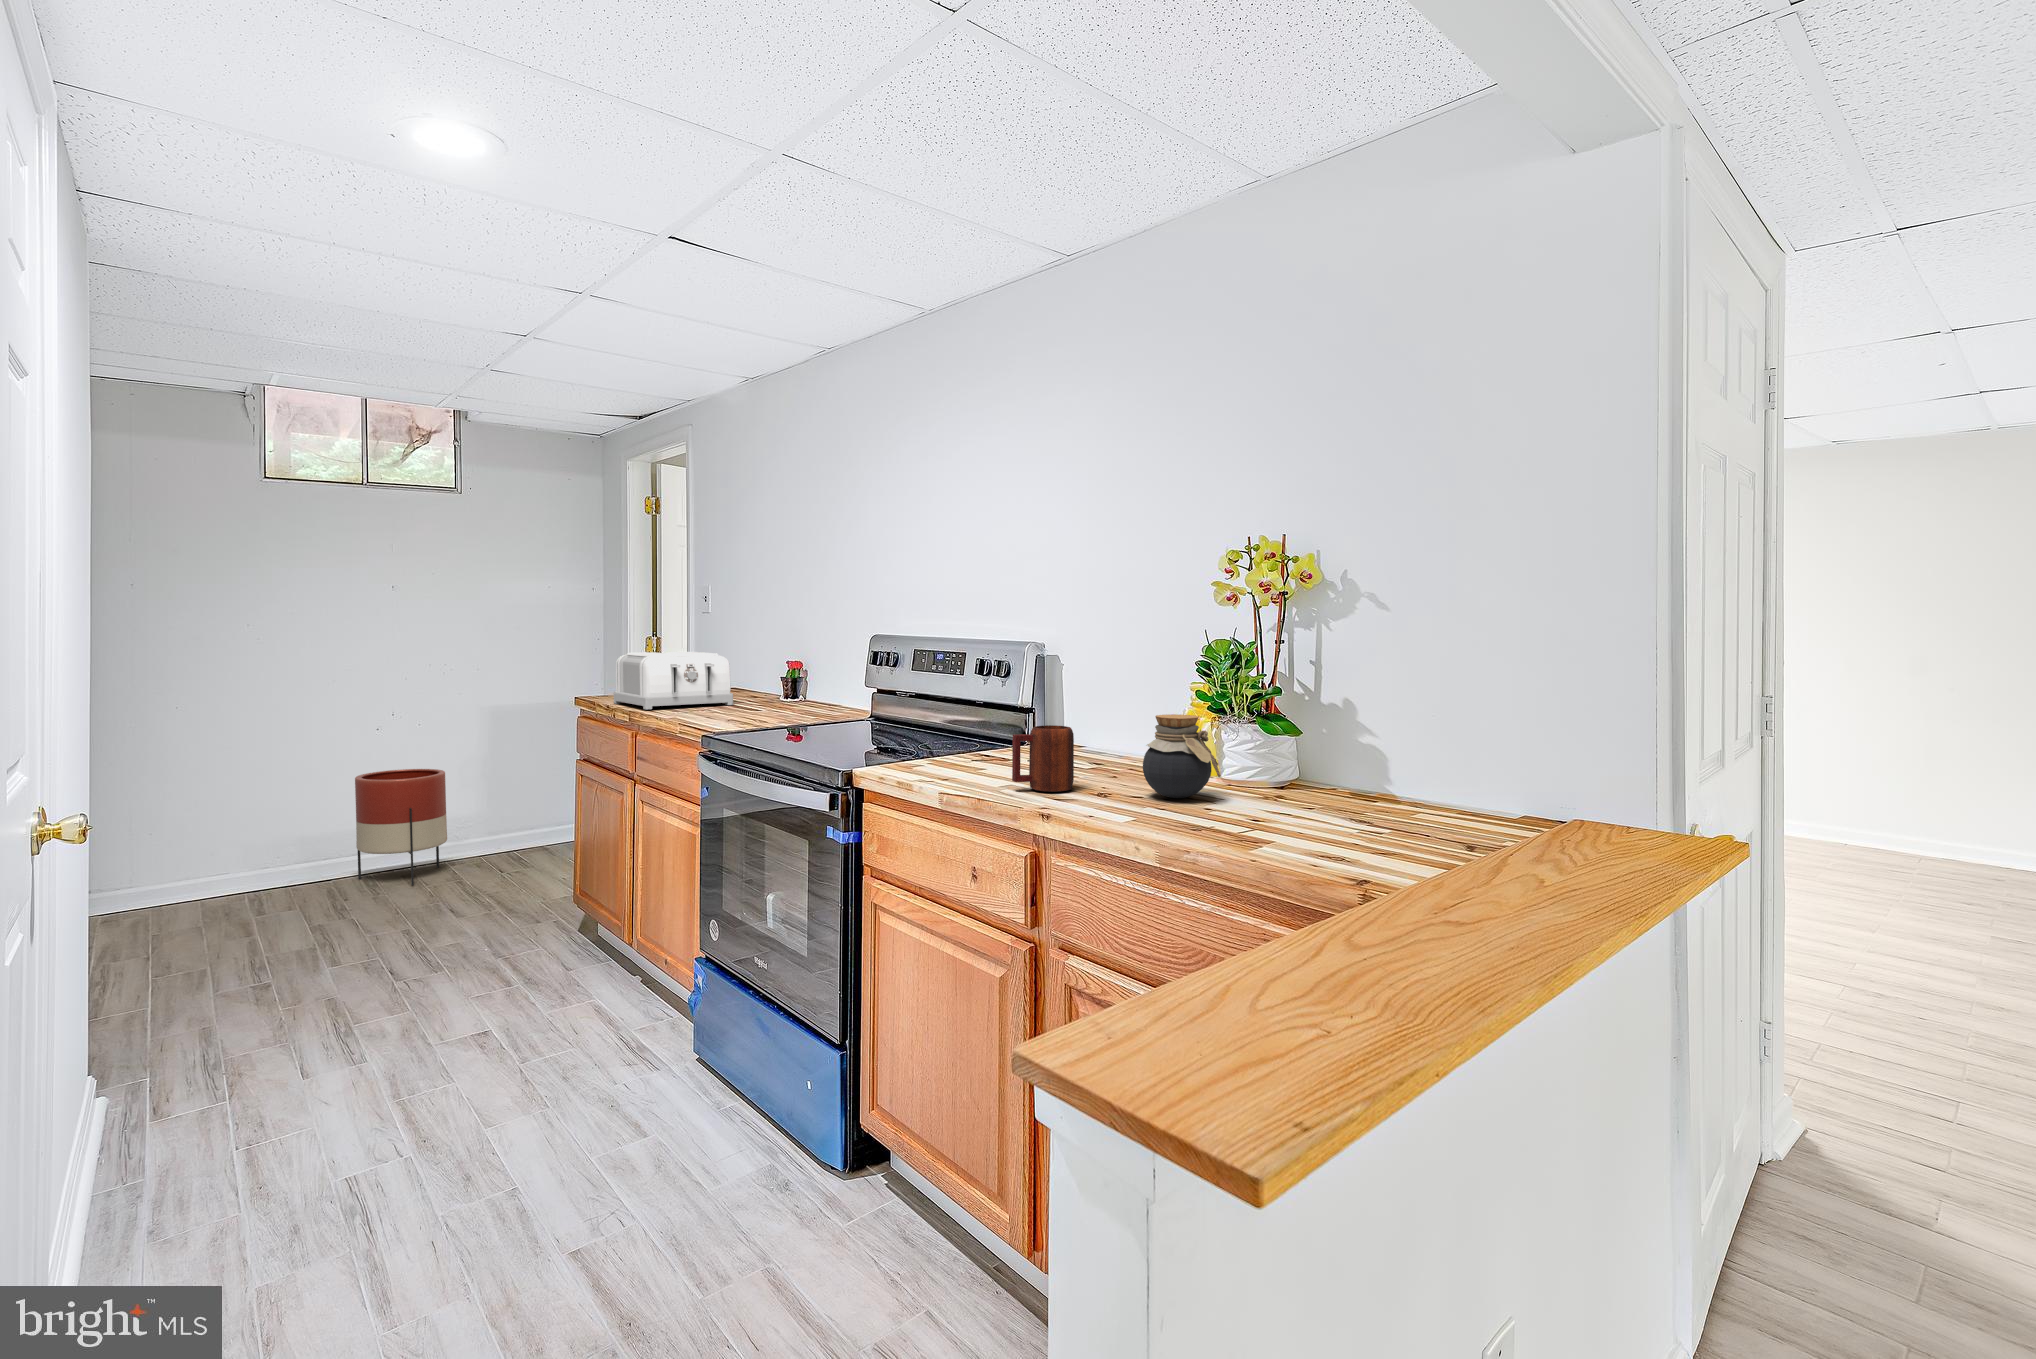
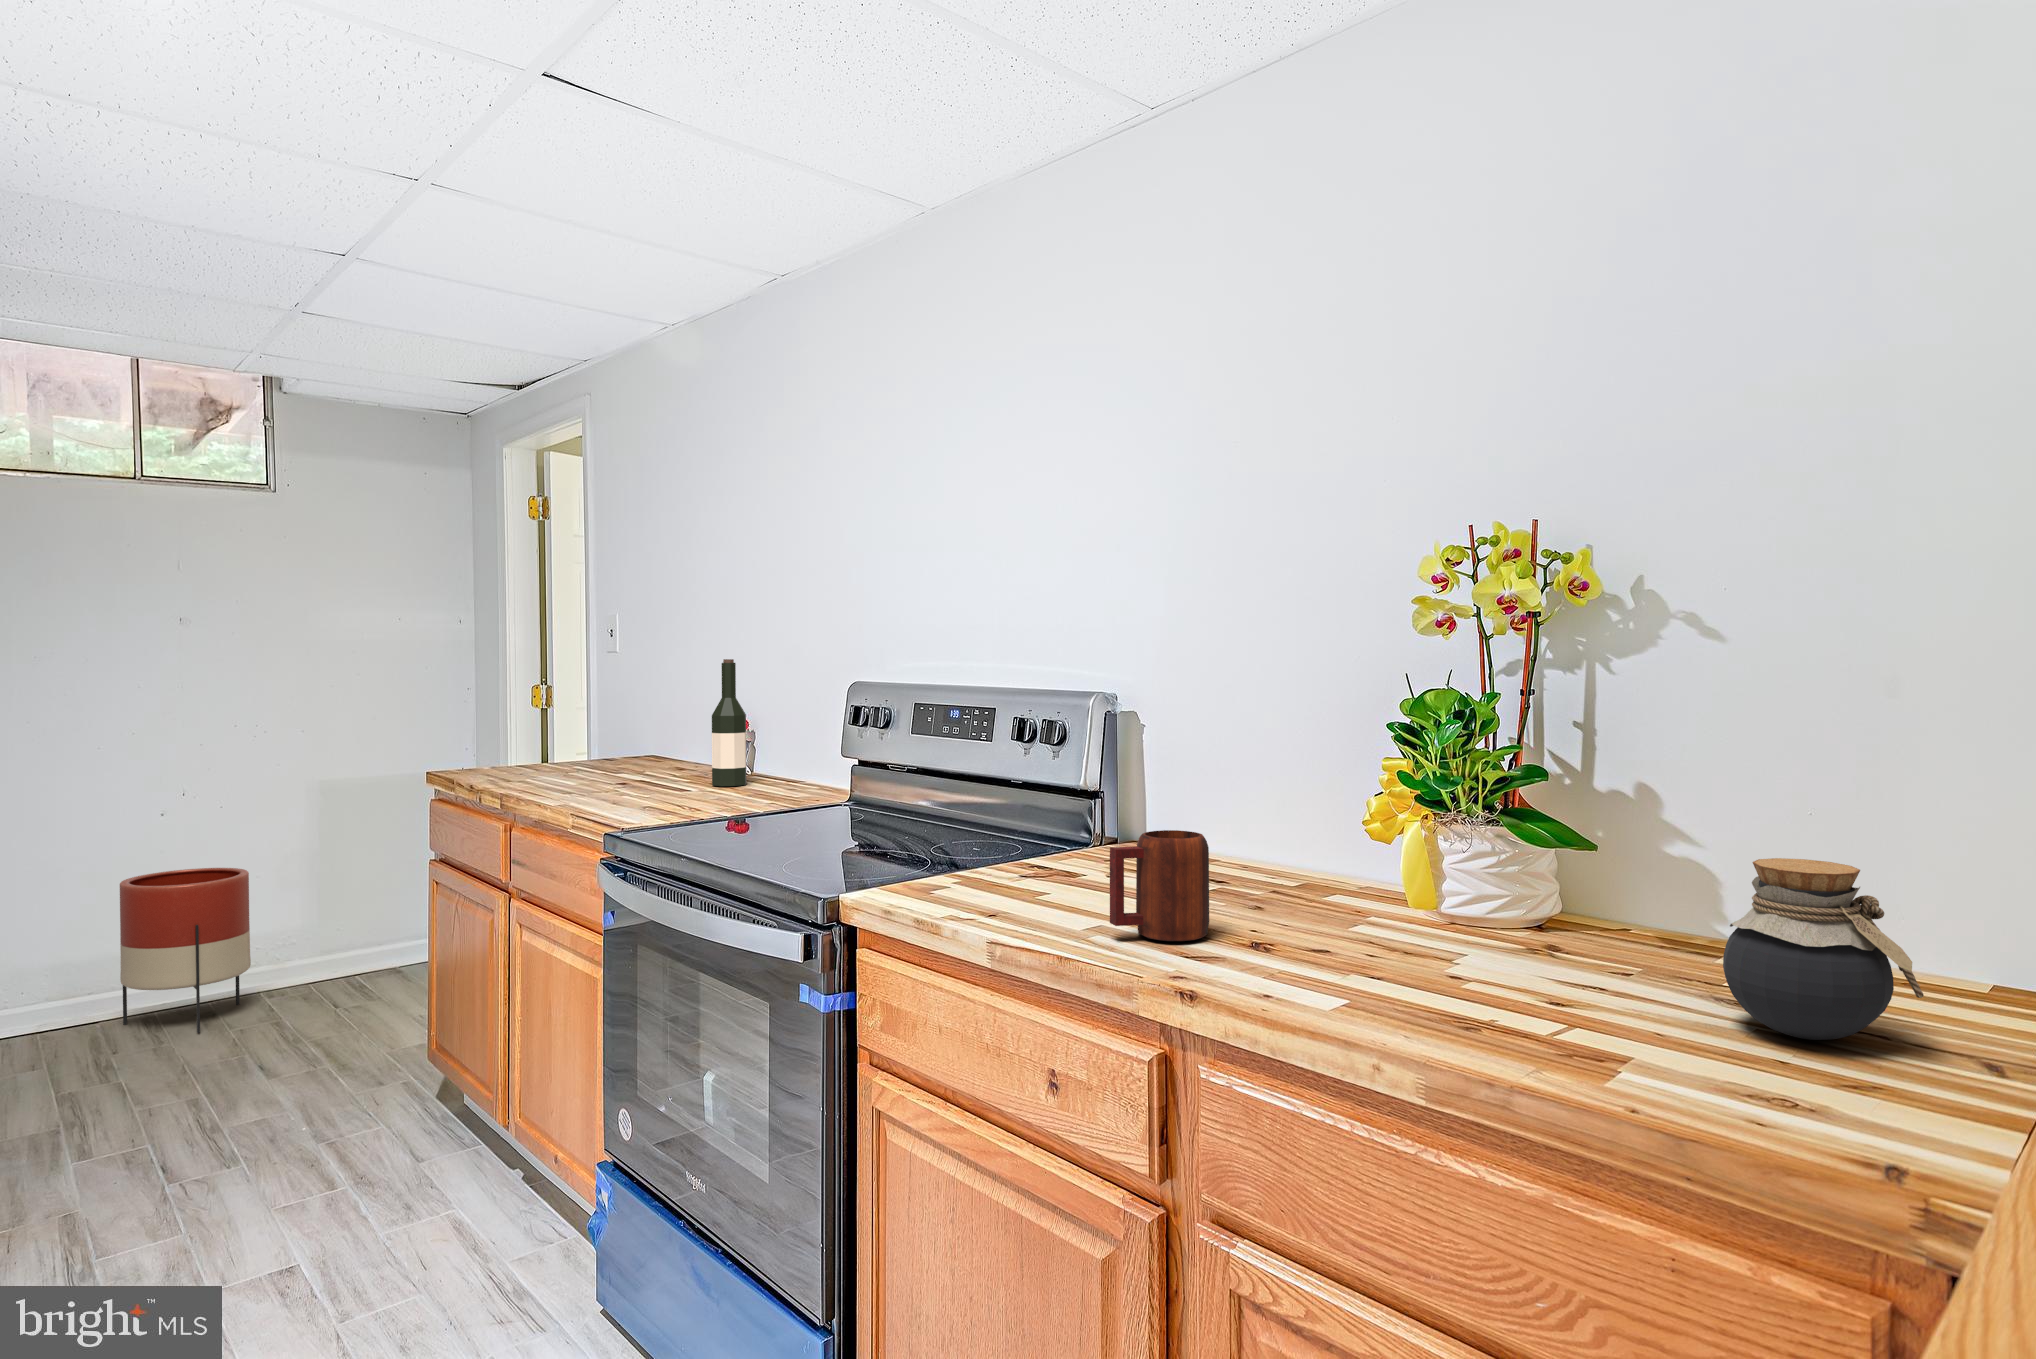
wine bottle: none [777,620,801,709] -> present [712,659,746,786]
toaster: present [614,652,733,709] -> none [479,705,649,790]
jar: present [1143,714,1221,798] -> present [1723,858,1924,1040]

